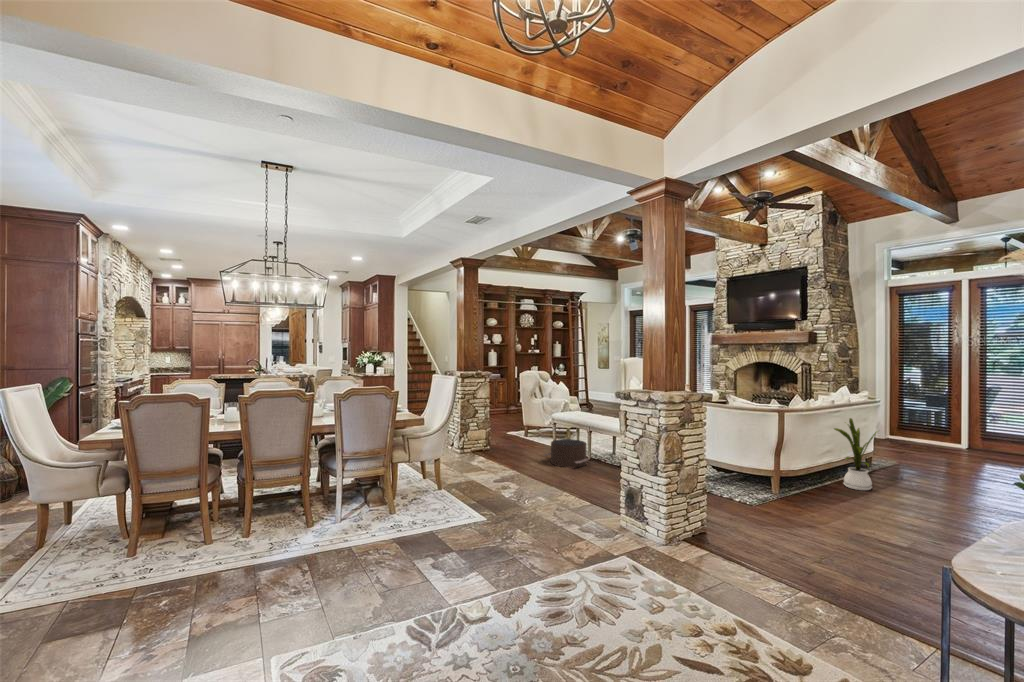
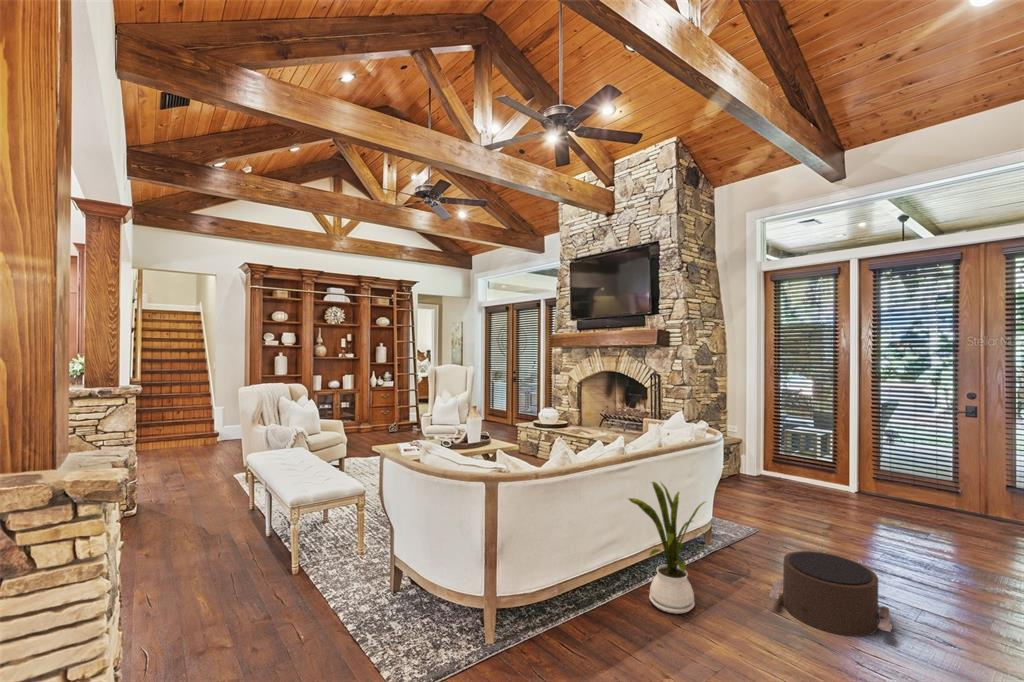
pouf: present [544,439,589,468] -> present [770,551,892,636]

